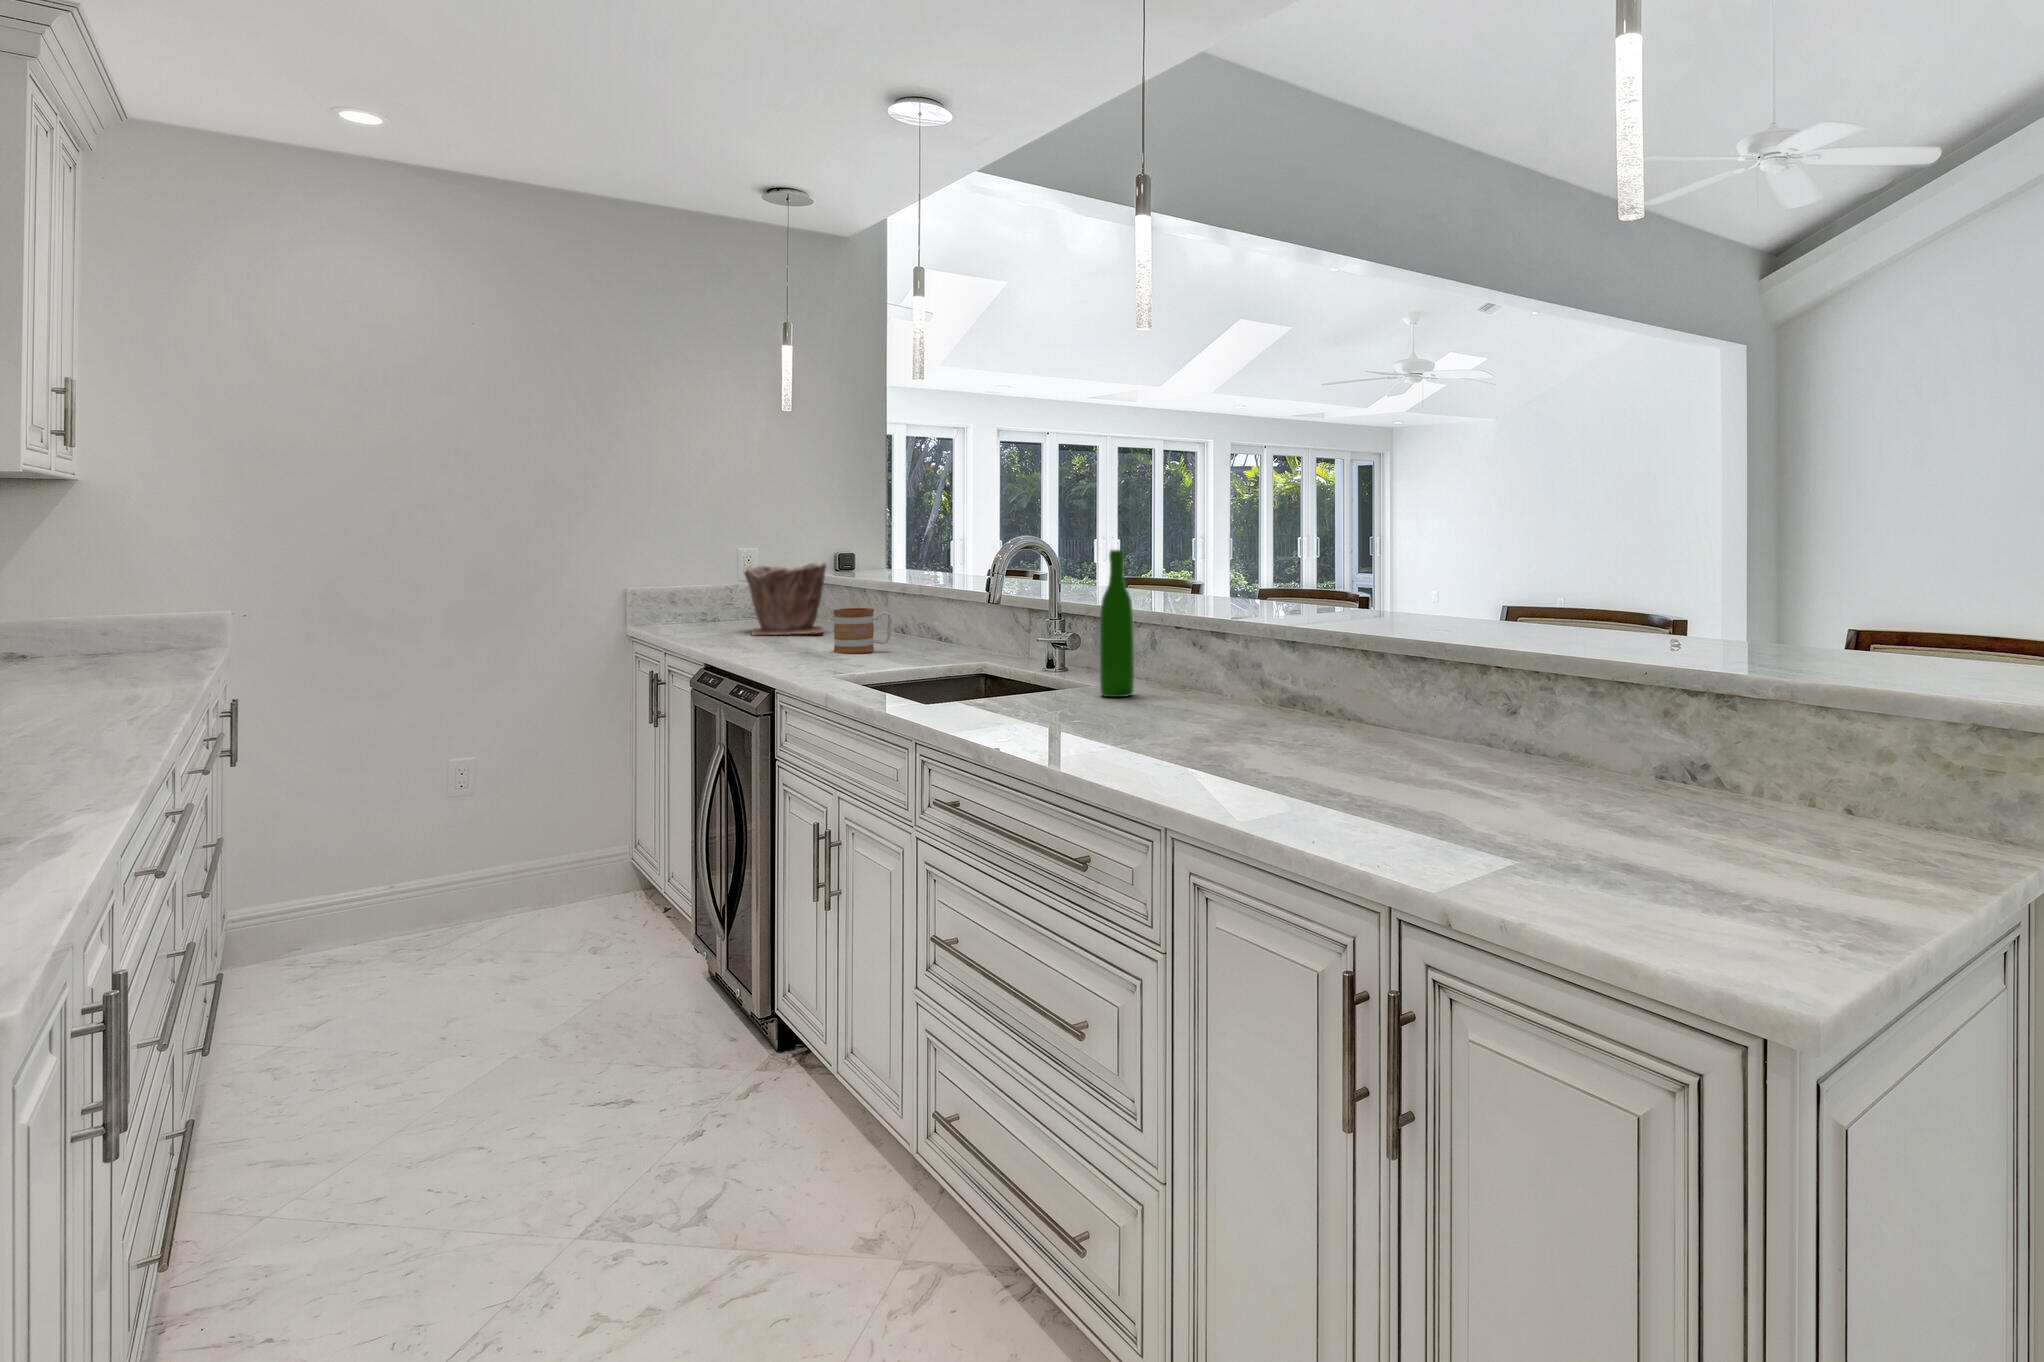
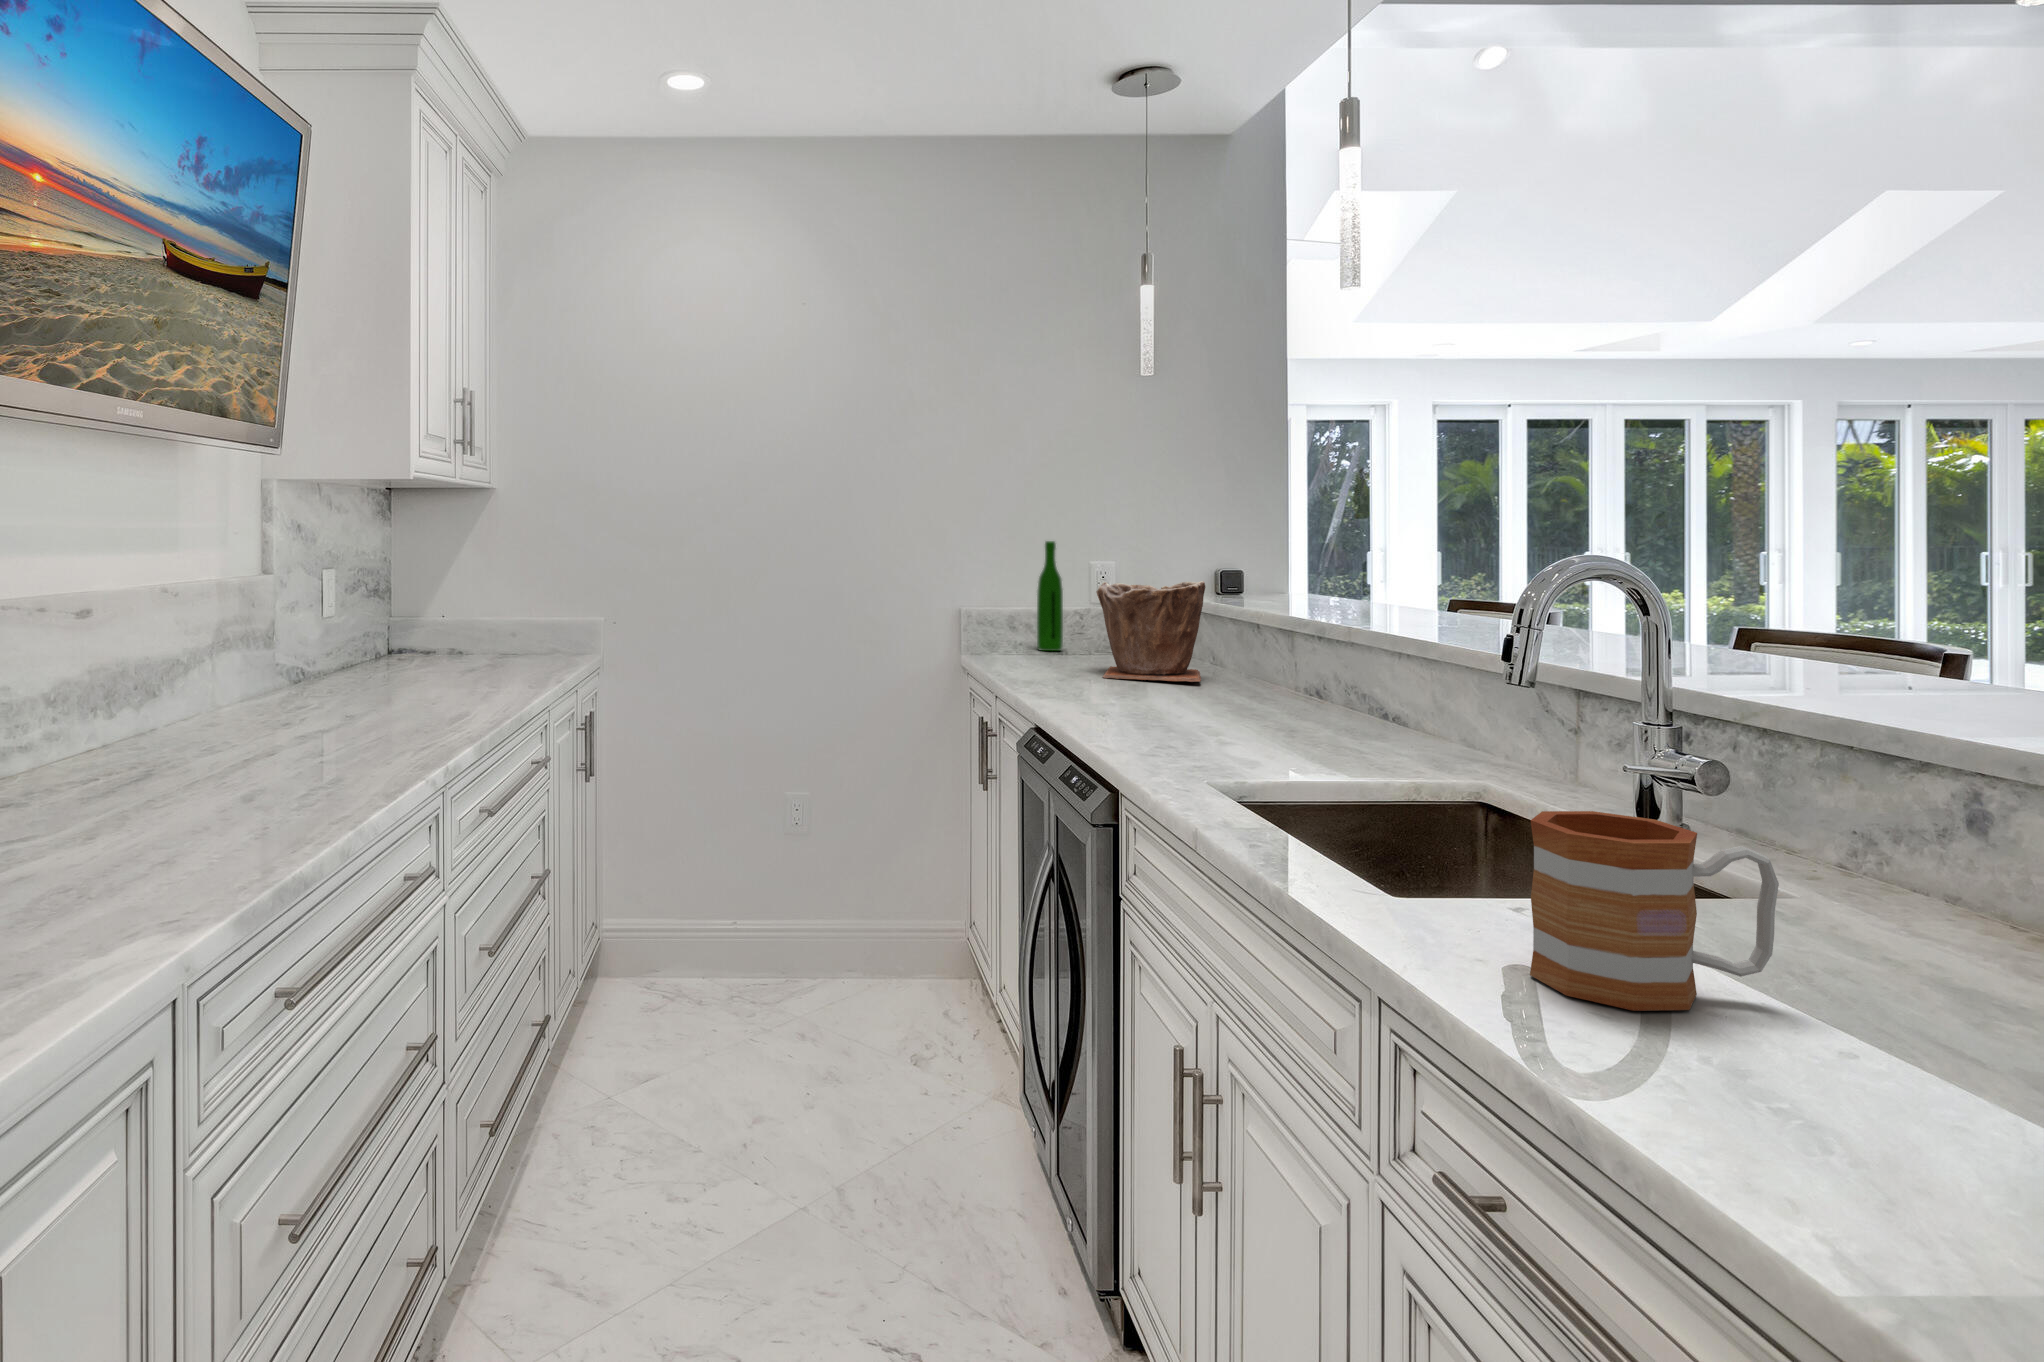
wine bottle: present [1099,550,1134,697] -> present [1037,541,1063,651]
mug: present [834,608,892,654] -> present [1530,811,1779,1011]

